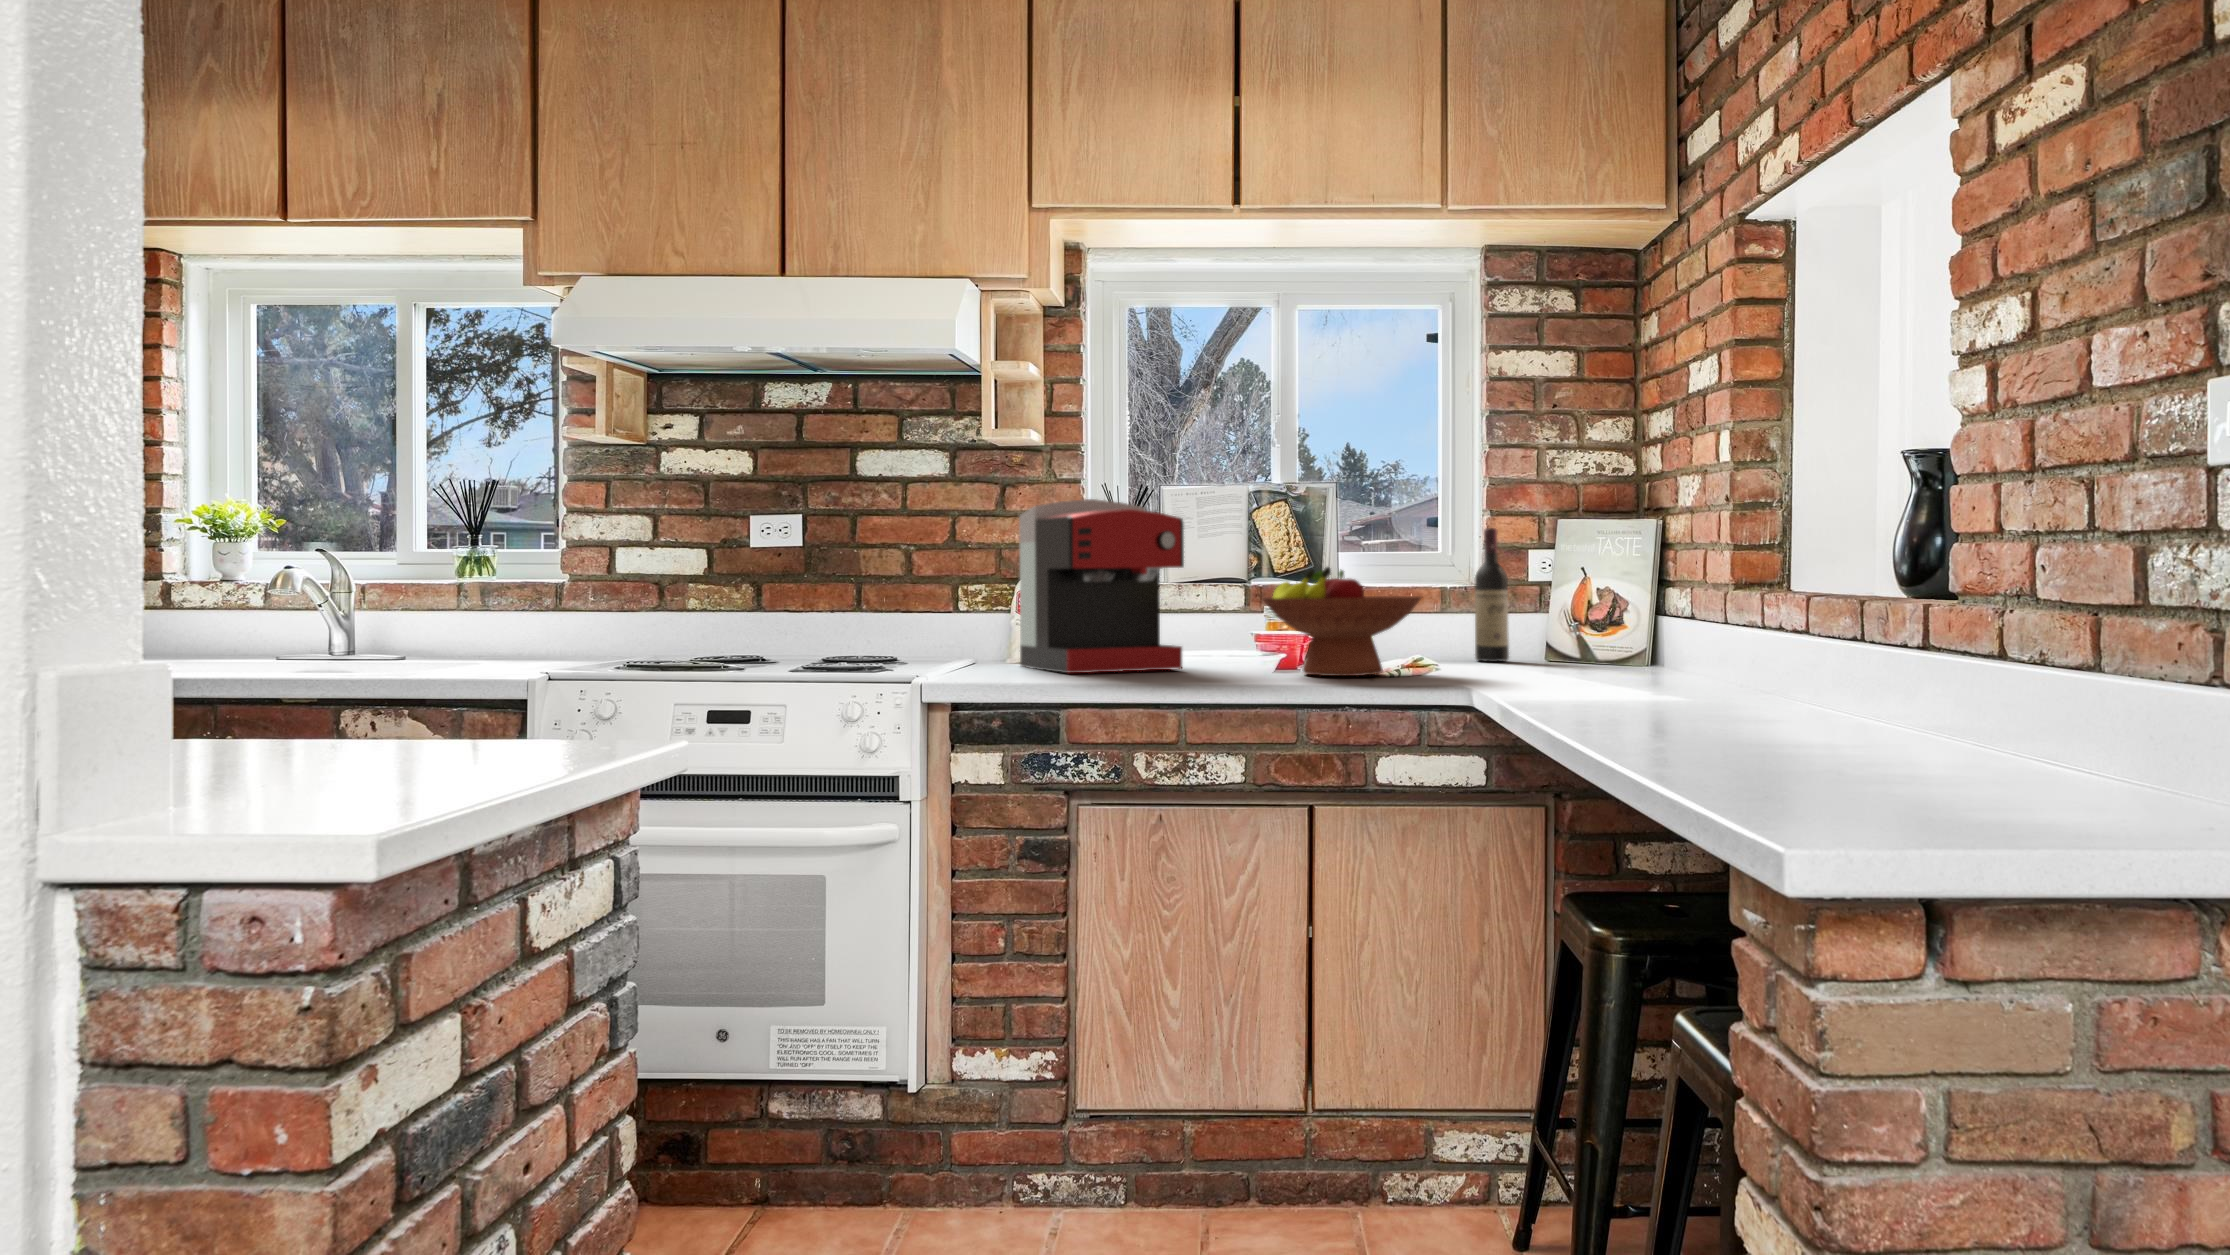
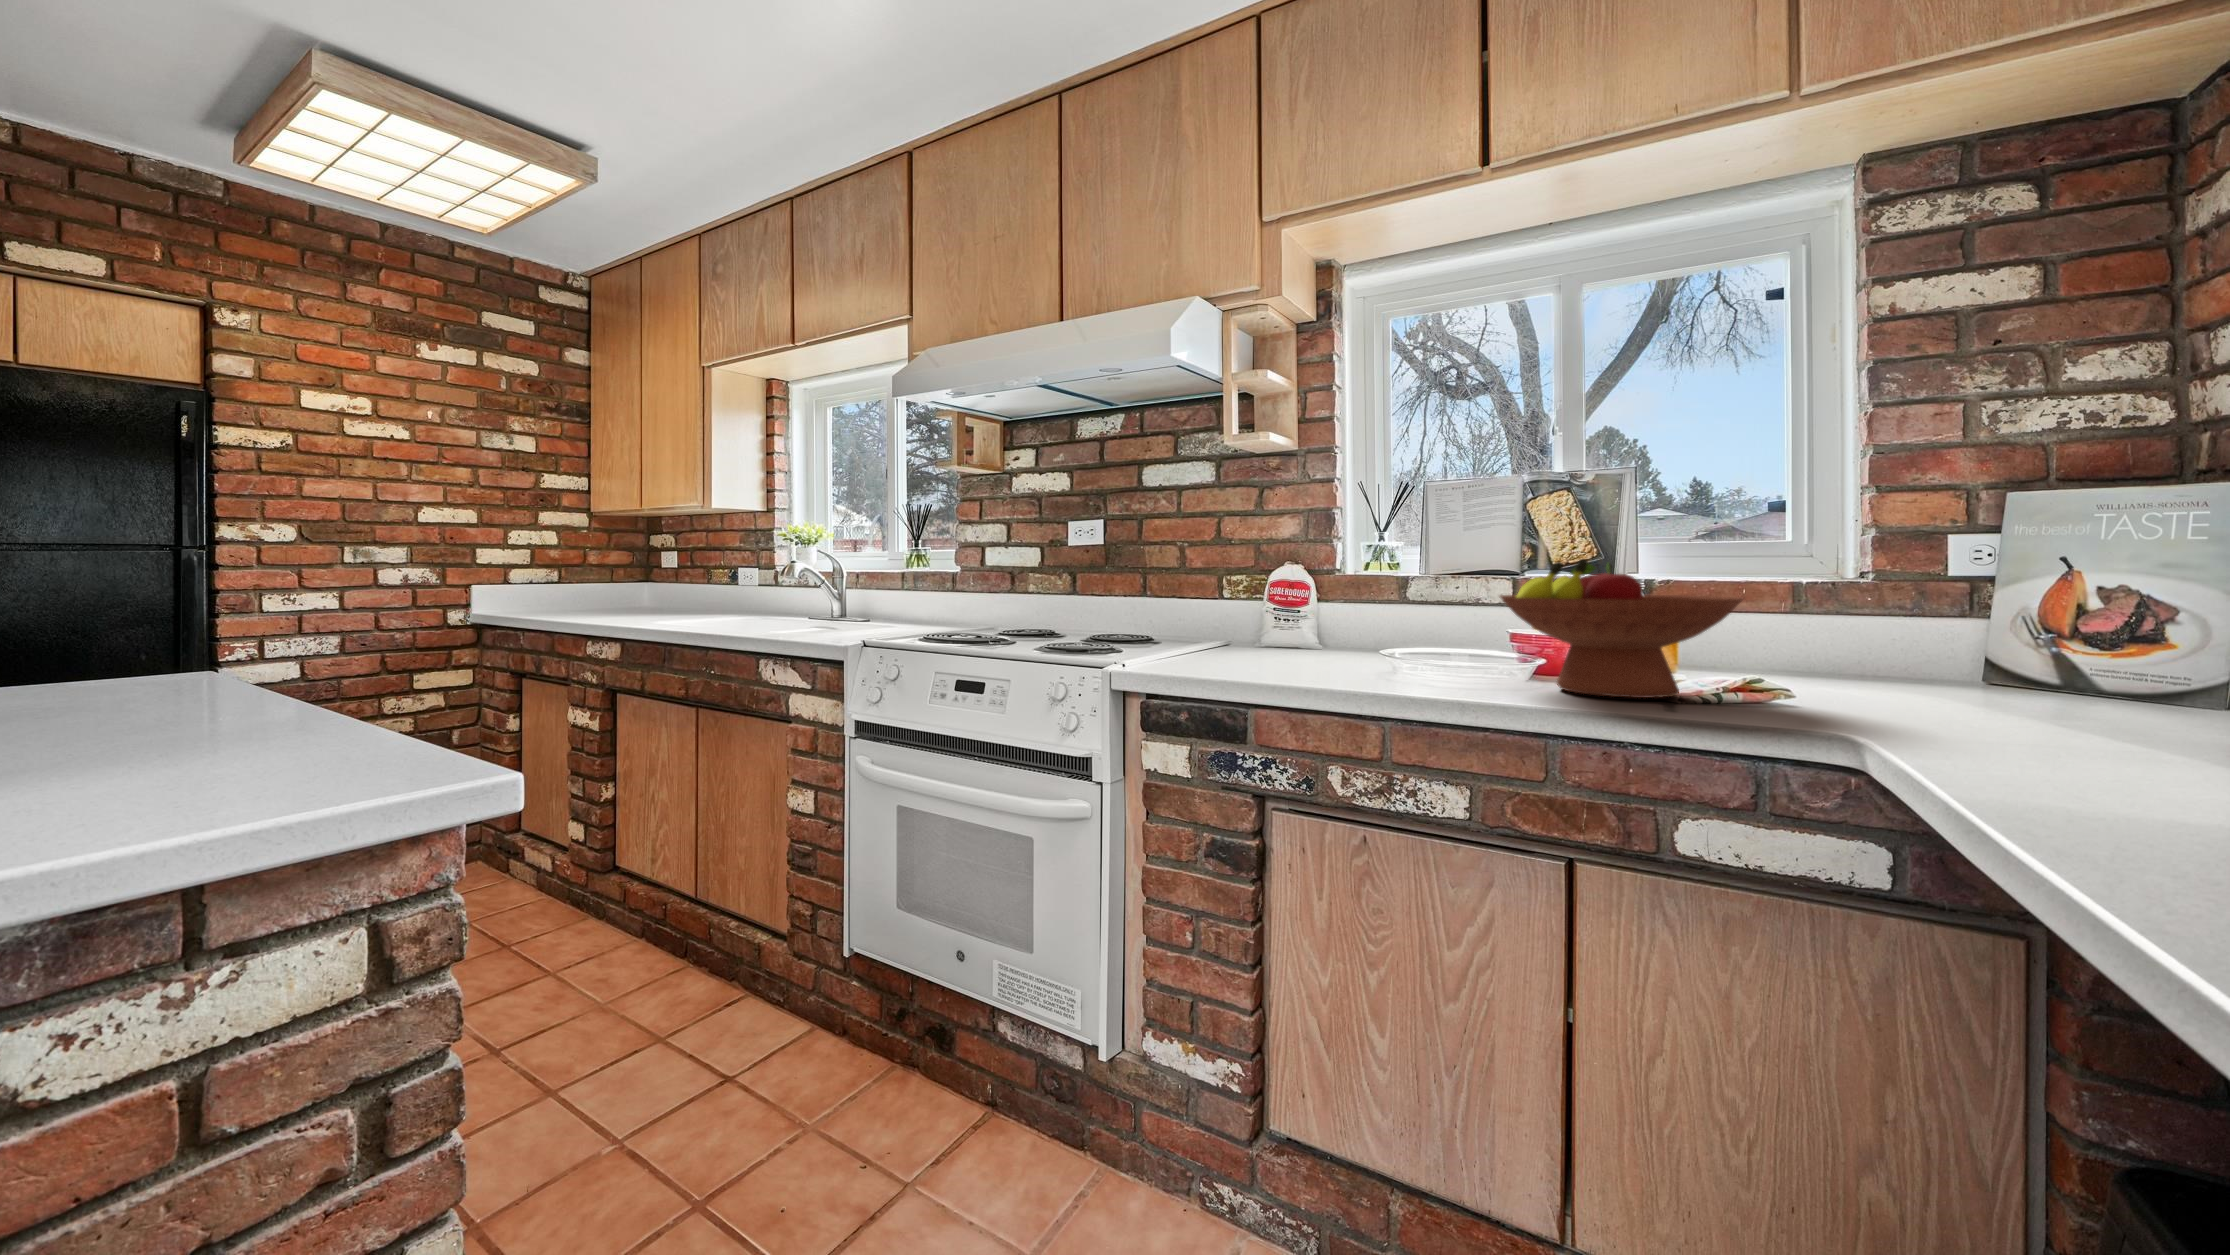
coffee maker: present [1019,499,1184,673] -> none [1249,493,1408,671]
wine bottle: present [1474,528,1509,662] -> none [1850,508,1913,682]

